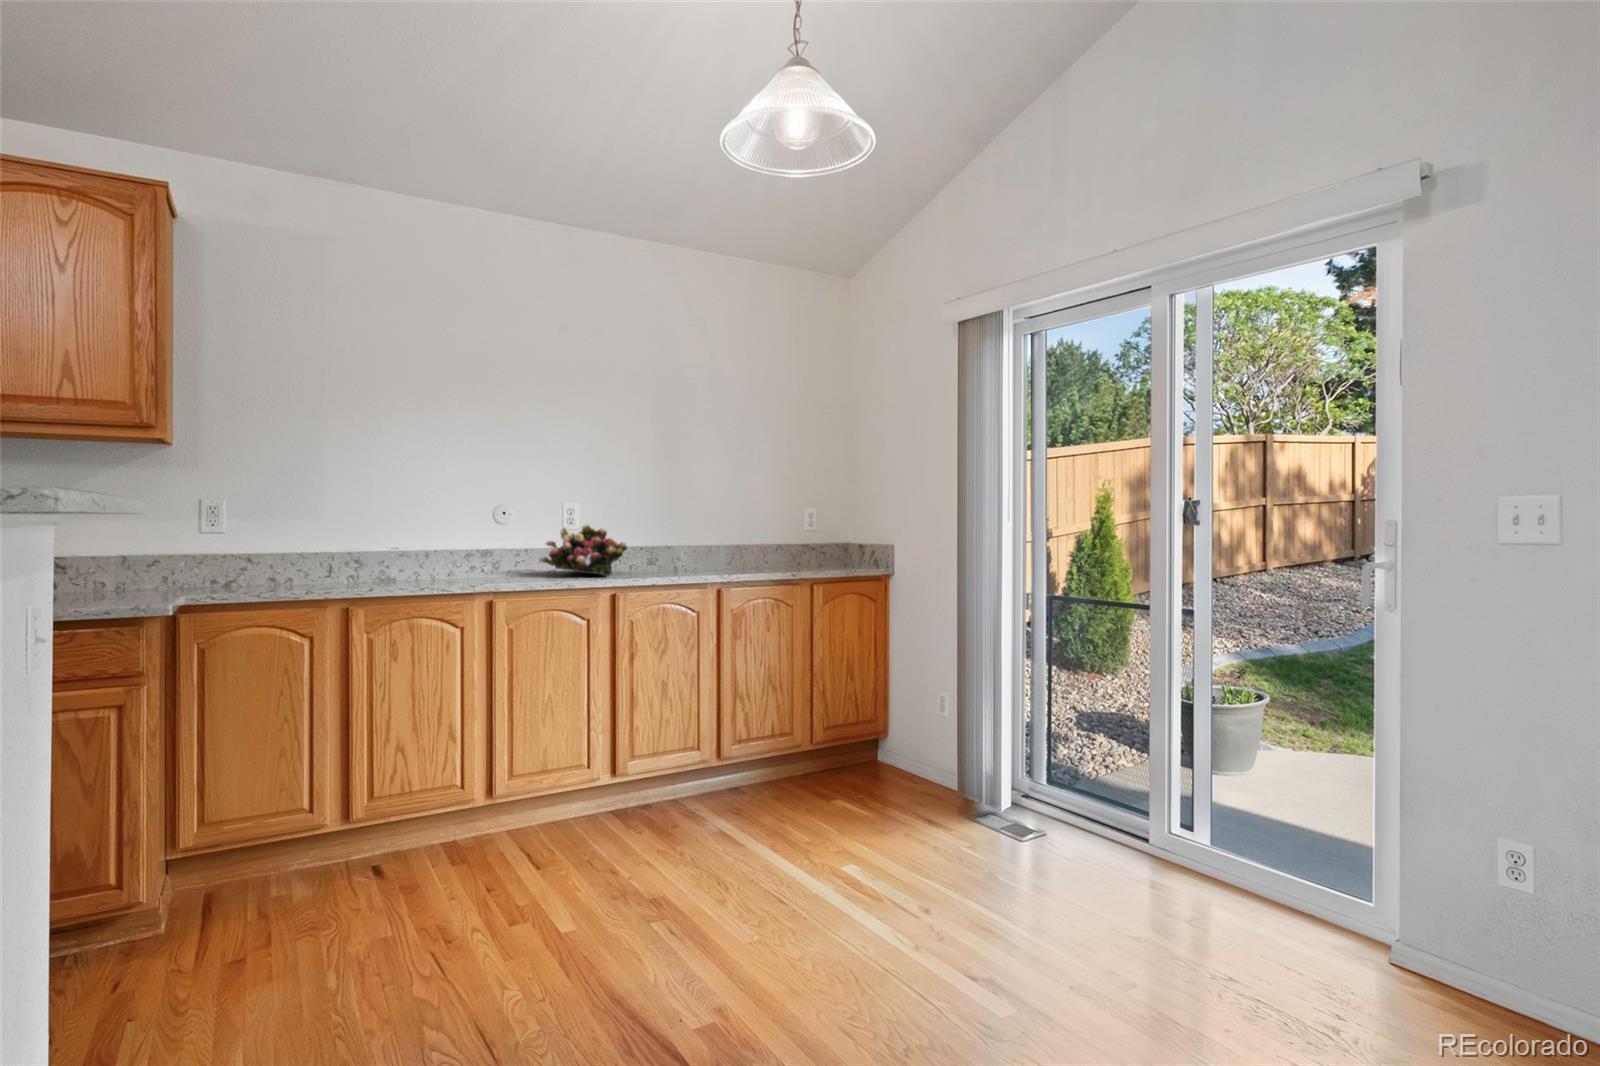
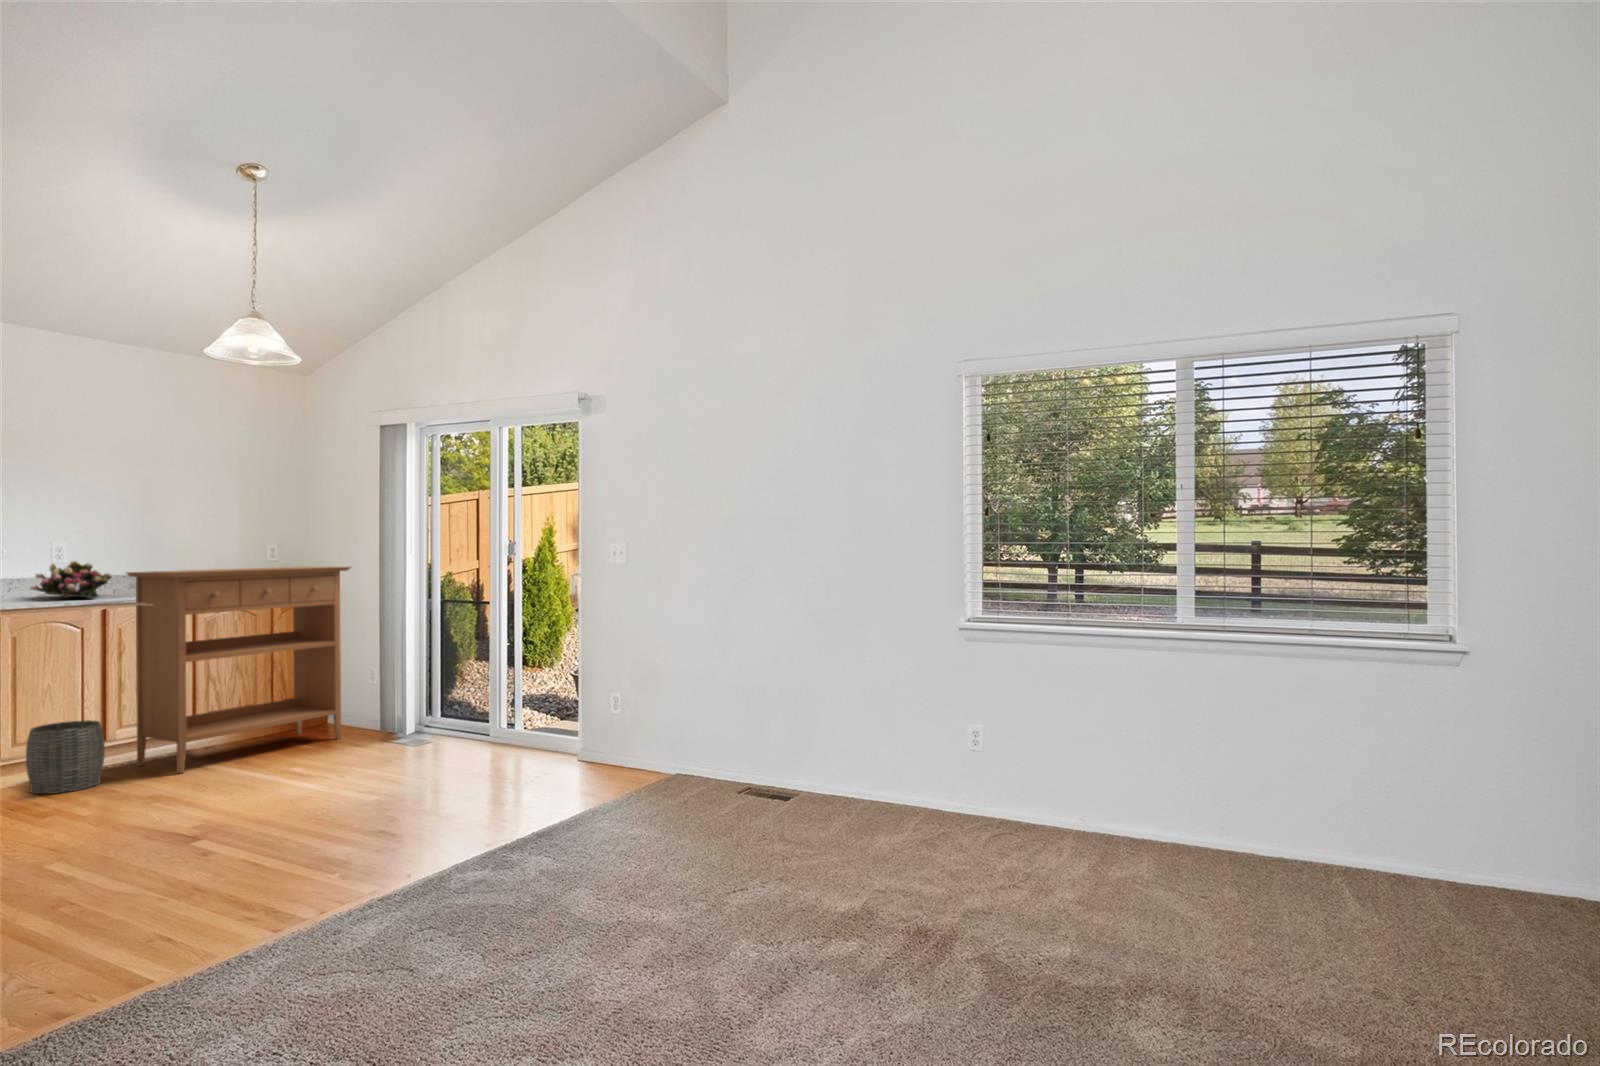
console table: none [639,539,922,847] -> present [127,567,351,773]
woven basket: none [516,750,608,864] -> present [26,720,105,794]

